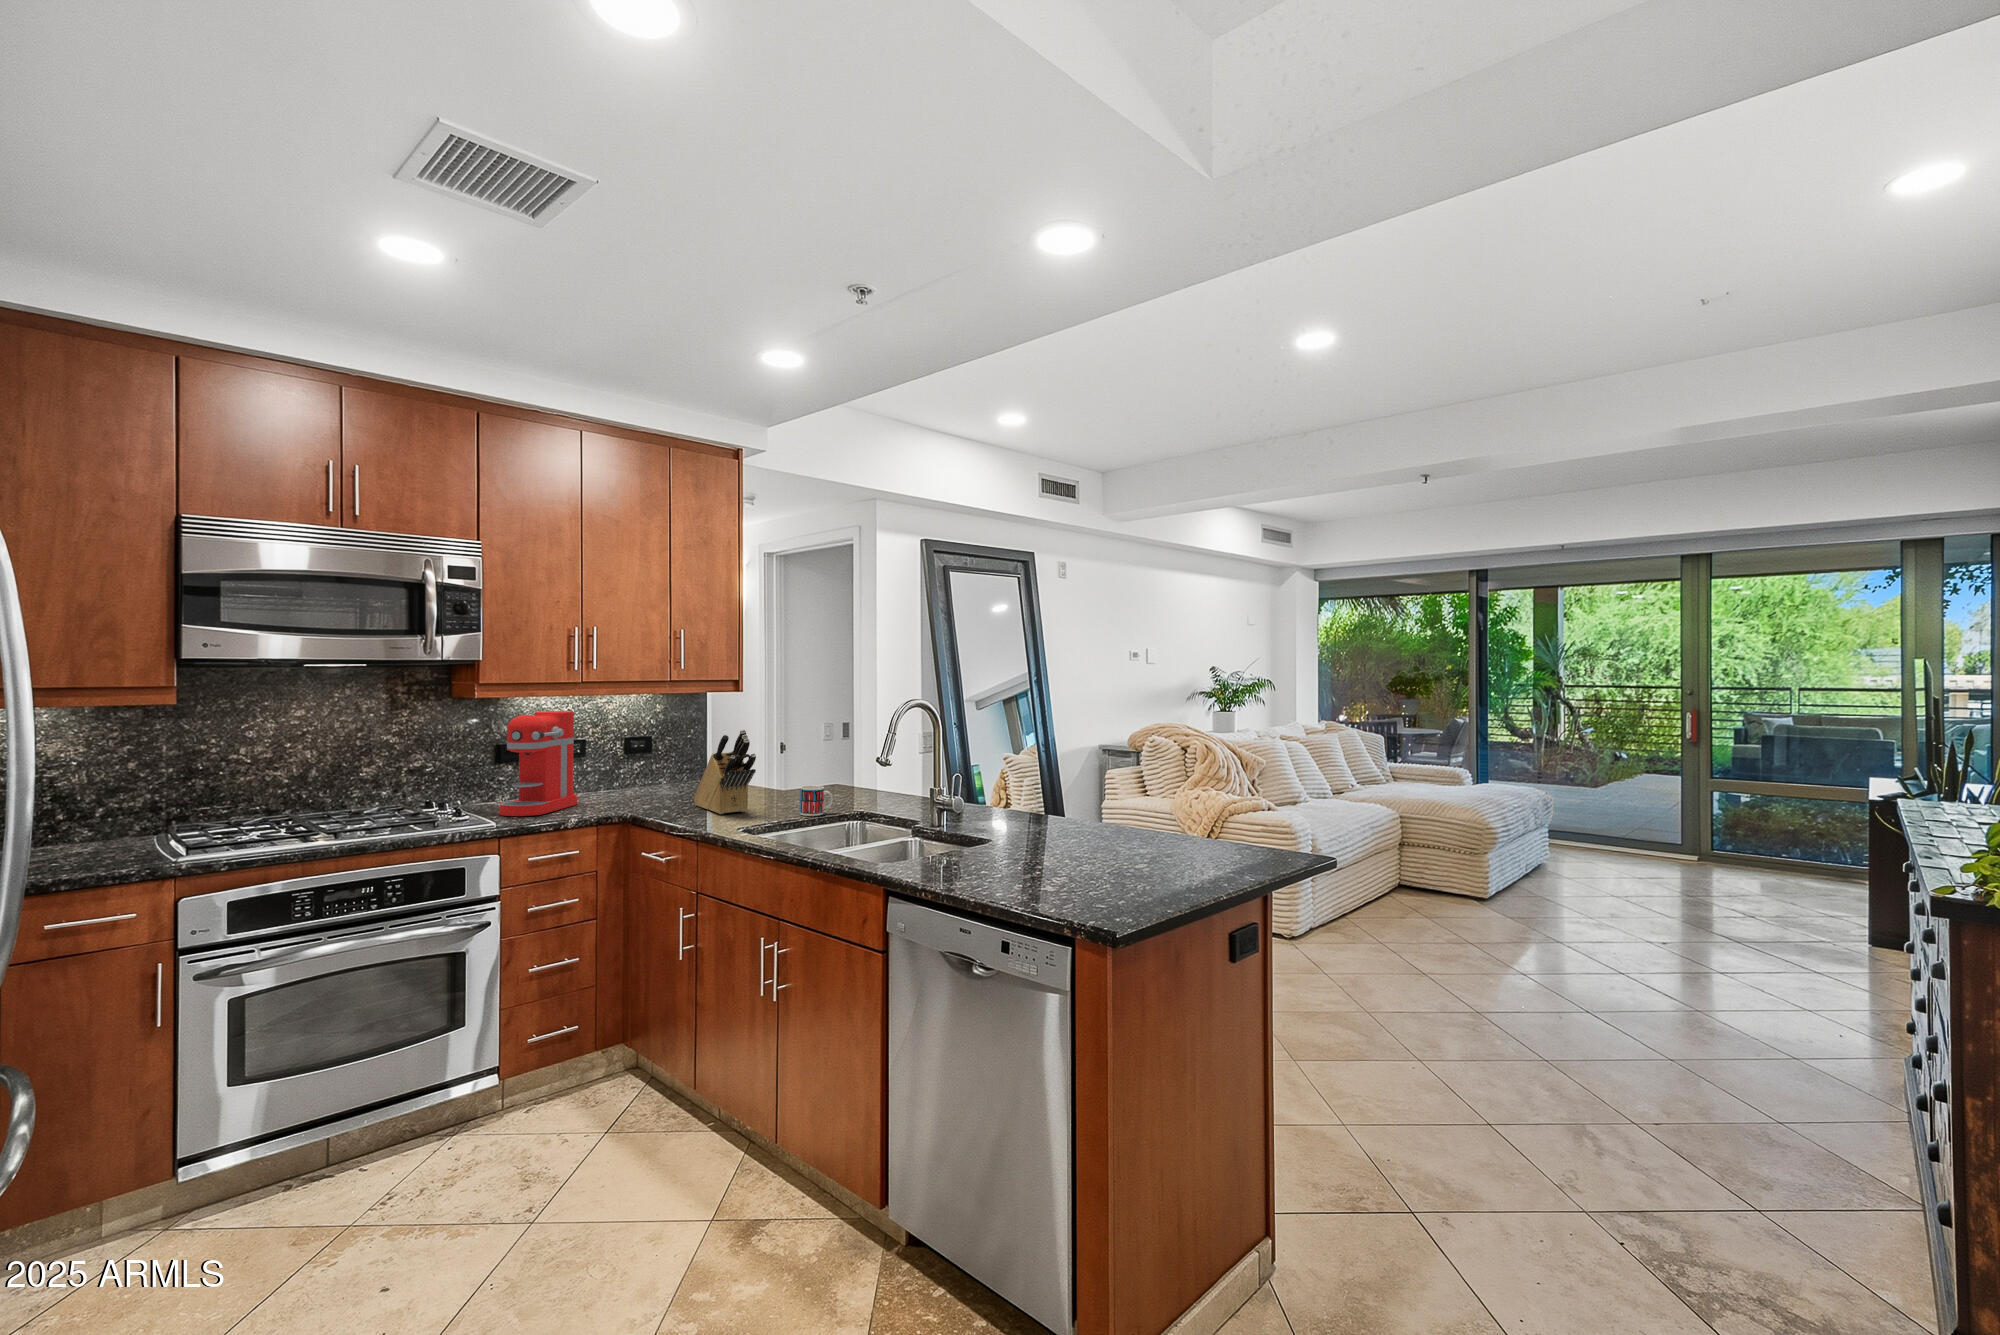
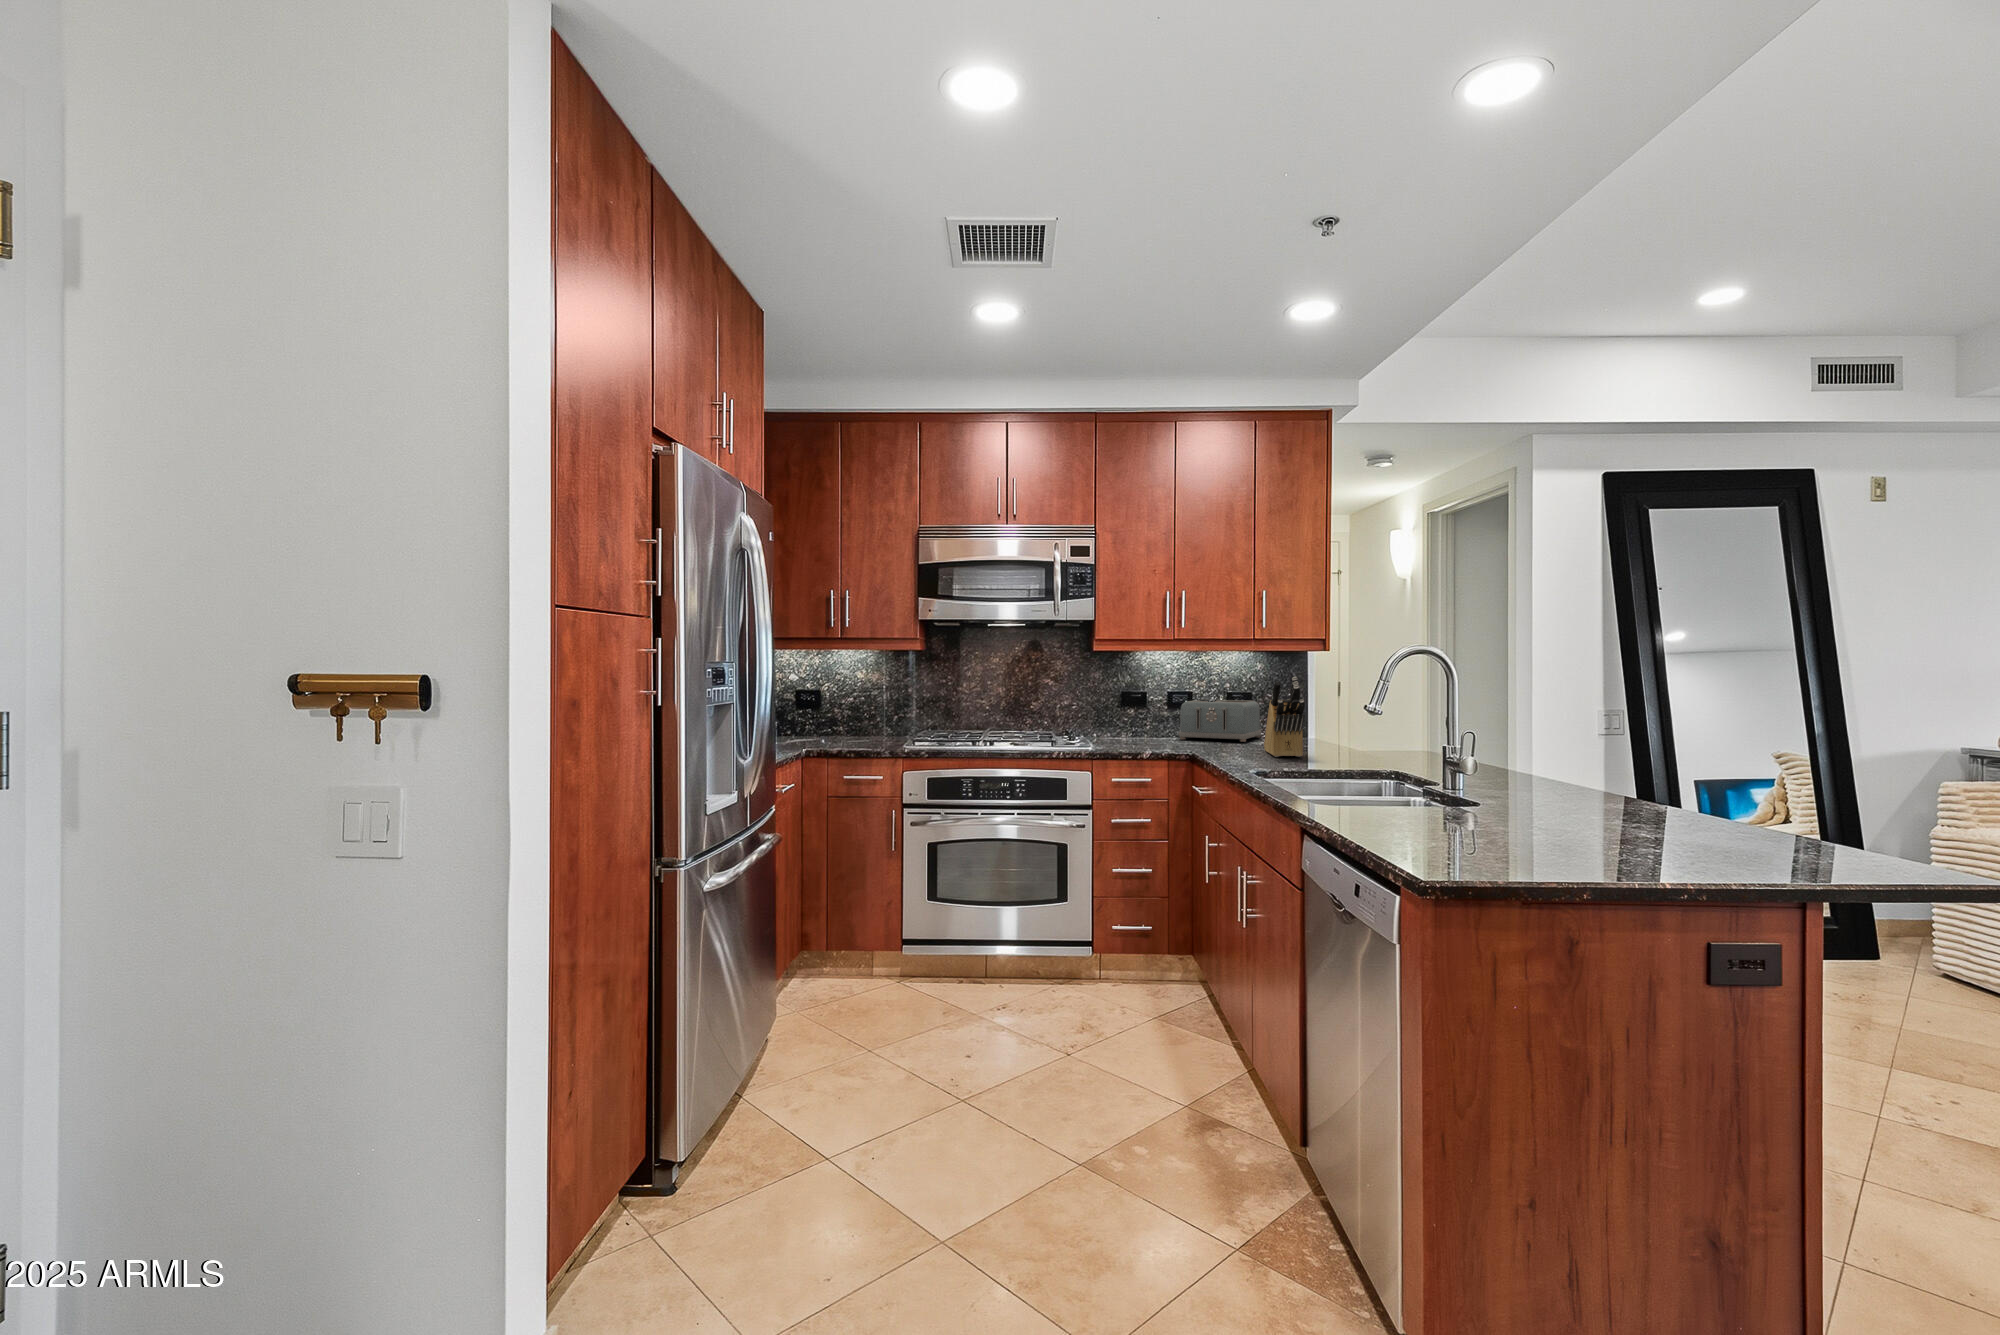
coffee maker: present [499,711,578,816] -> none [1107,663,1172,746]
toaster: none [578,746,662,797] -> present [1179,700,1261,742]
mug: present [800,786,832,816] -> none [1351,735,1387,765]

